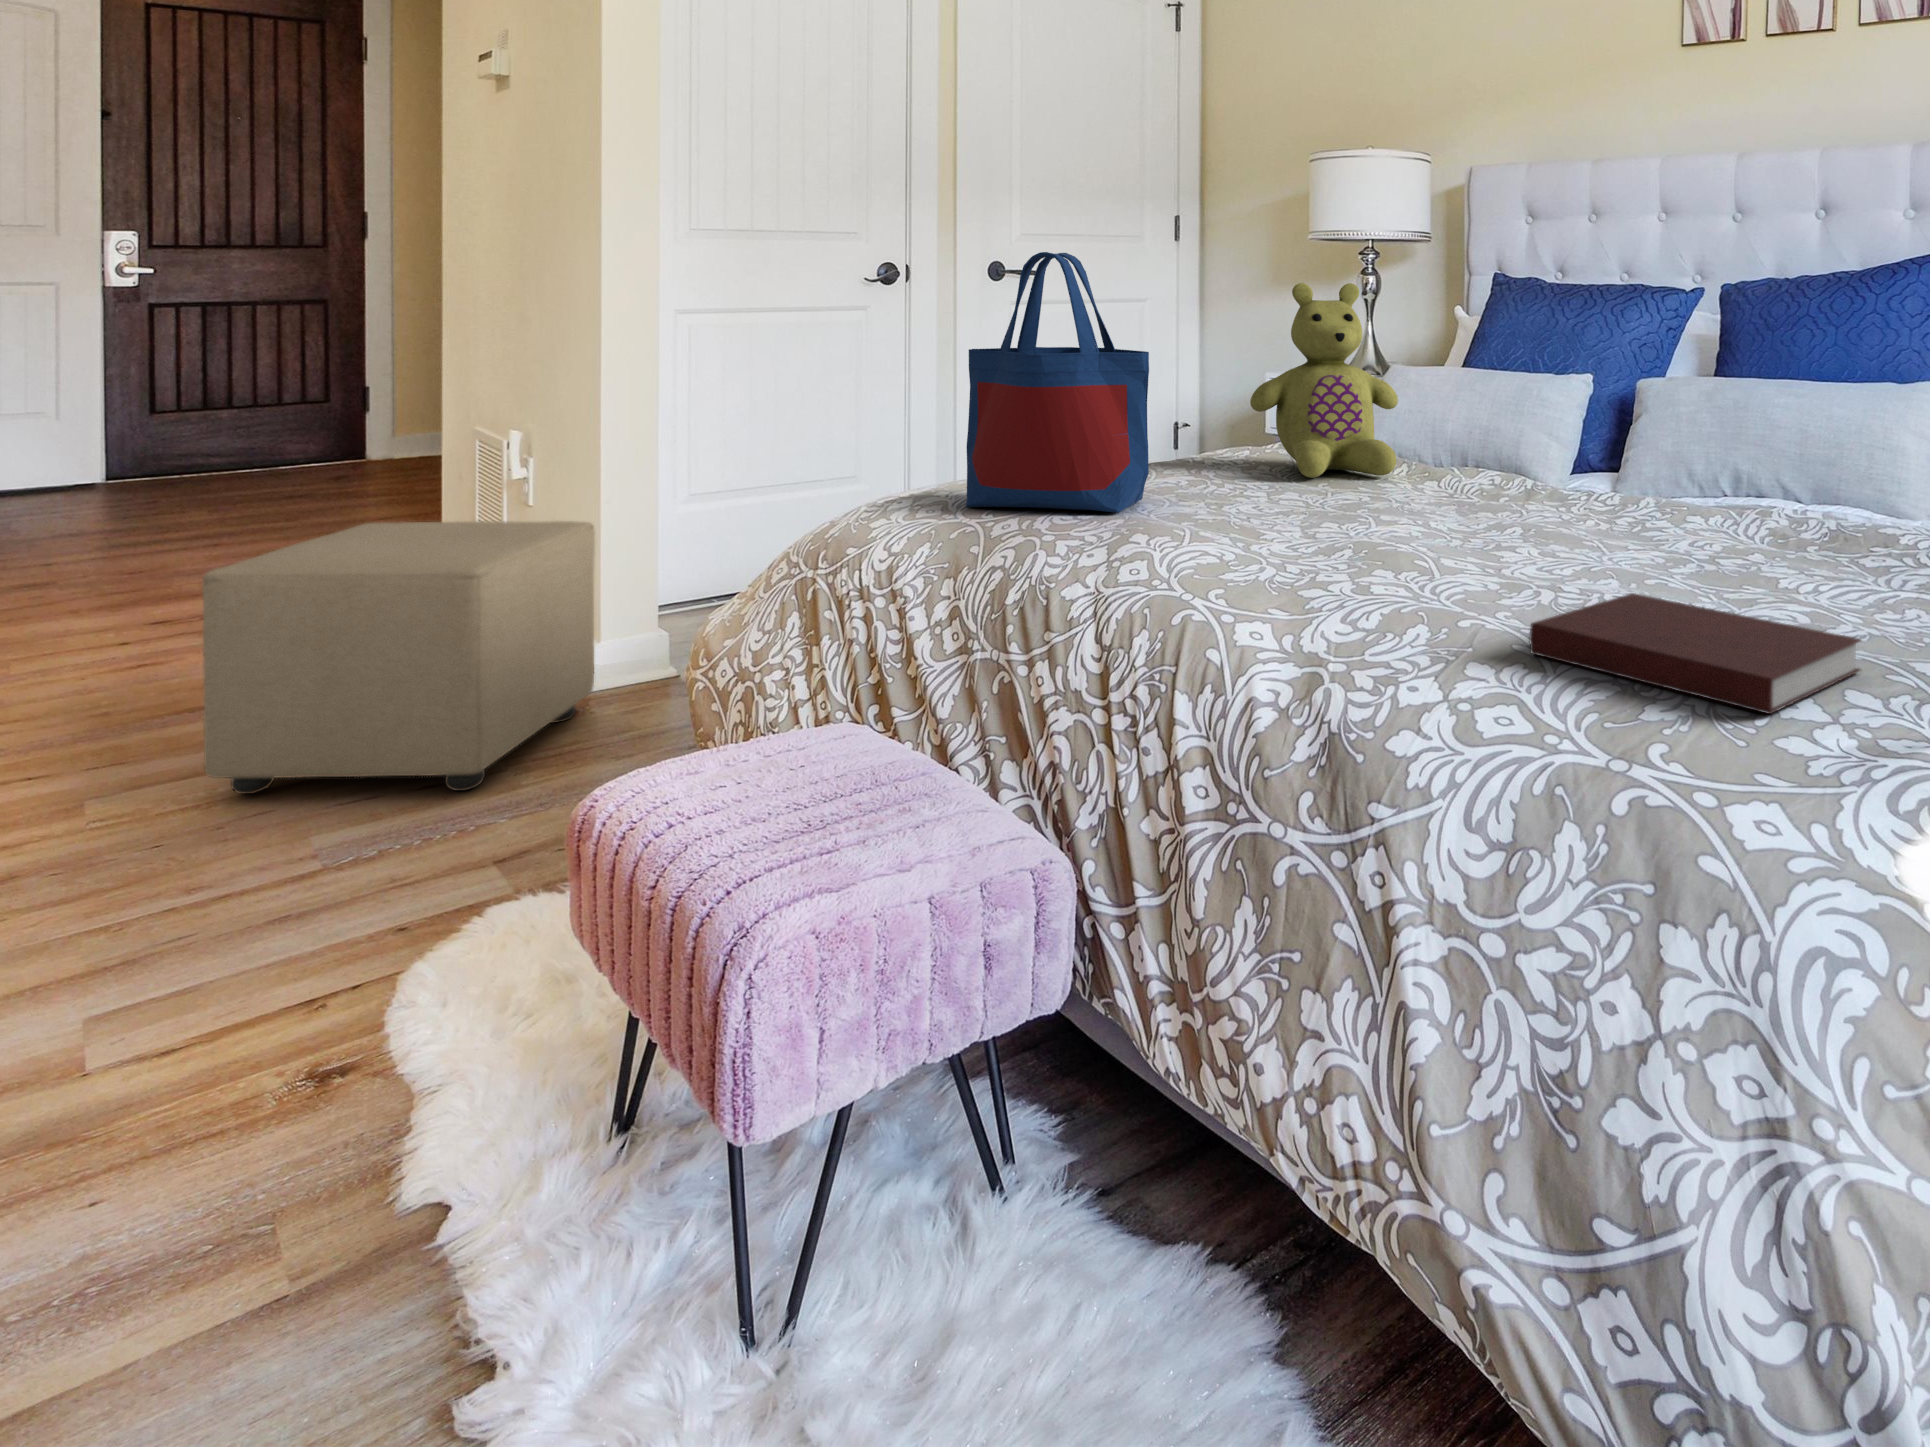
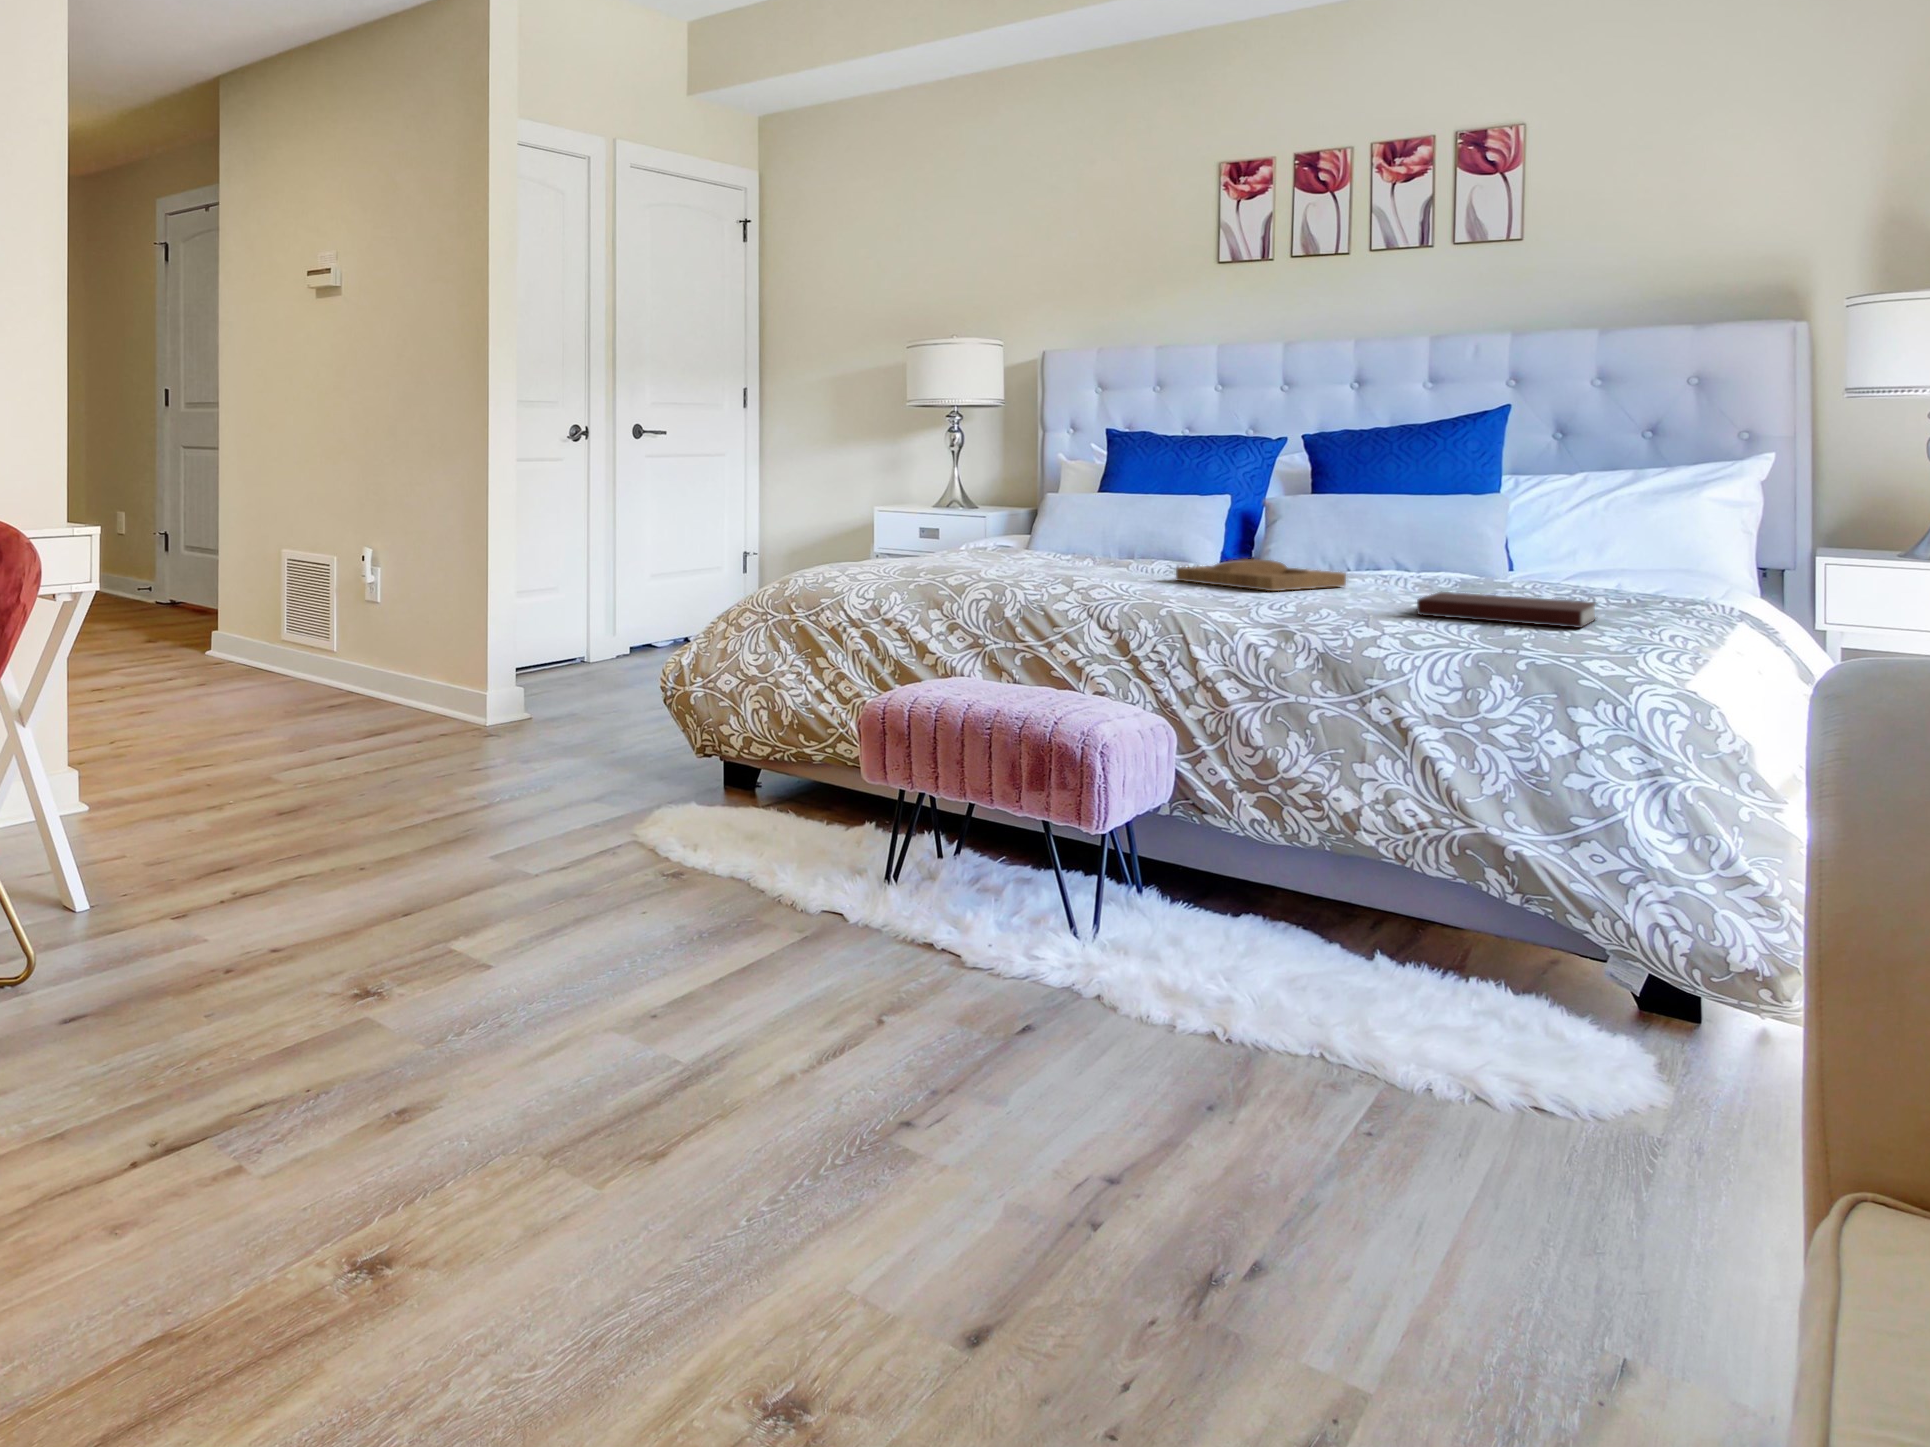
tote bag: present [966,252,1149,513] -> none [901,414,1026,575]
stuffed bear: present [1250,283,1398,478] -> none [1022,434,1134,561]
tray: none [1340,499,1585,565] -> present [1176,559,1346,591]
ottoman: present [202,521,595,794] -> none [345,606,523,778]

